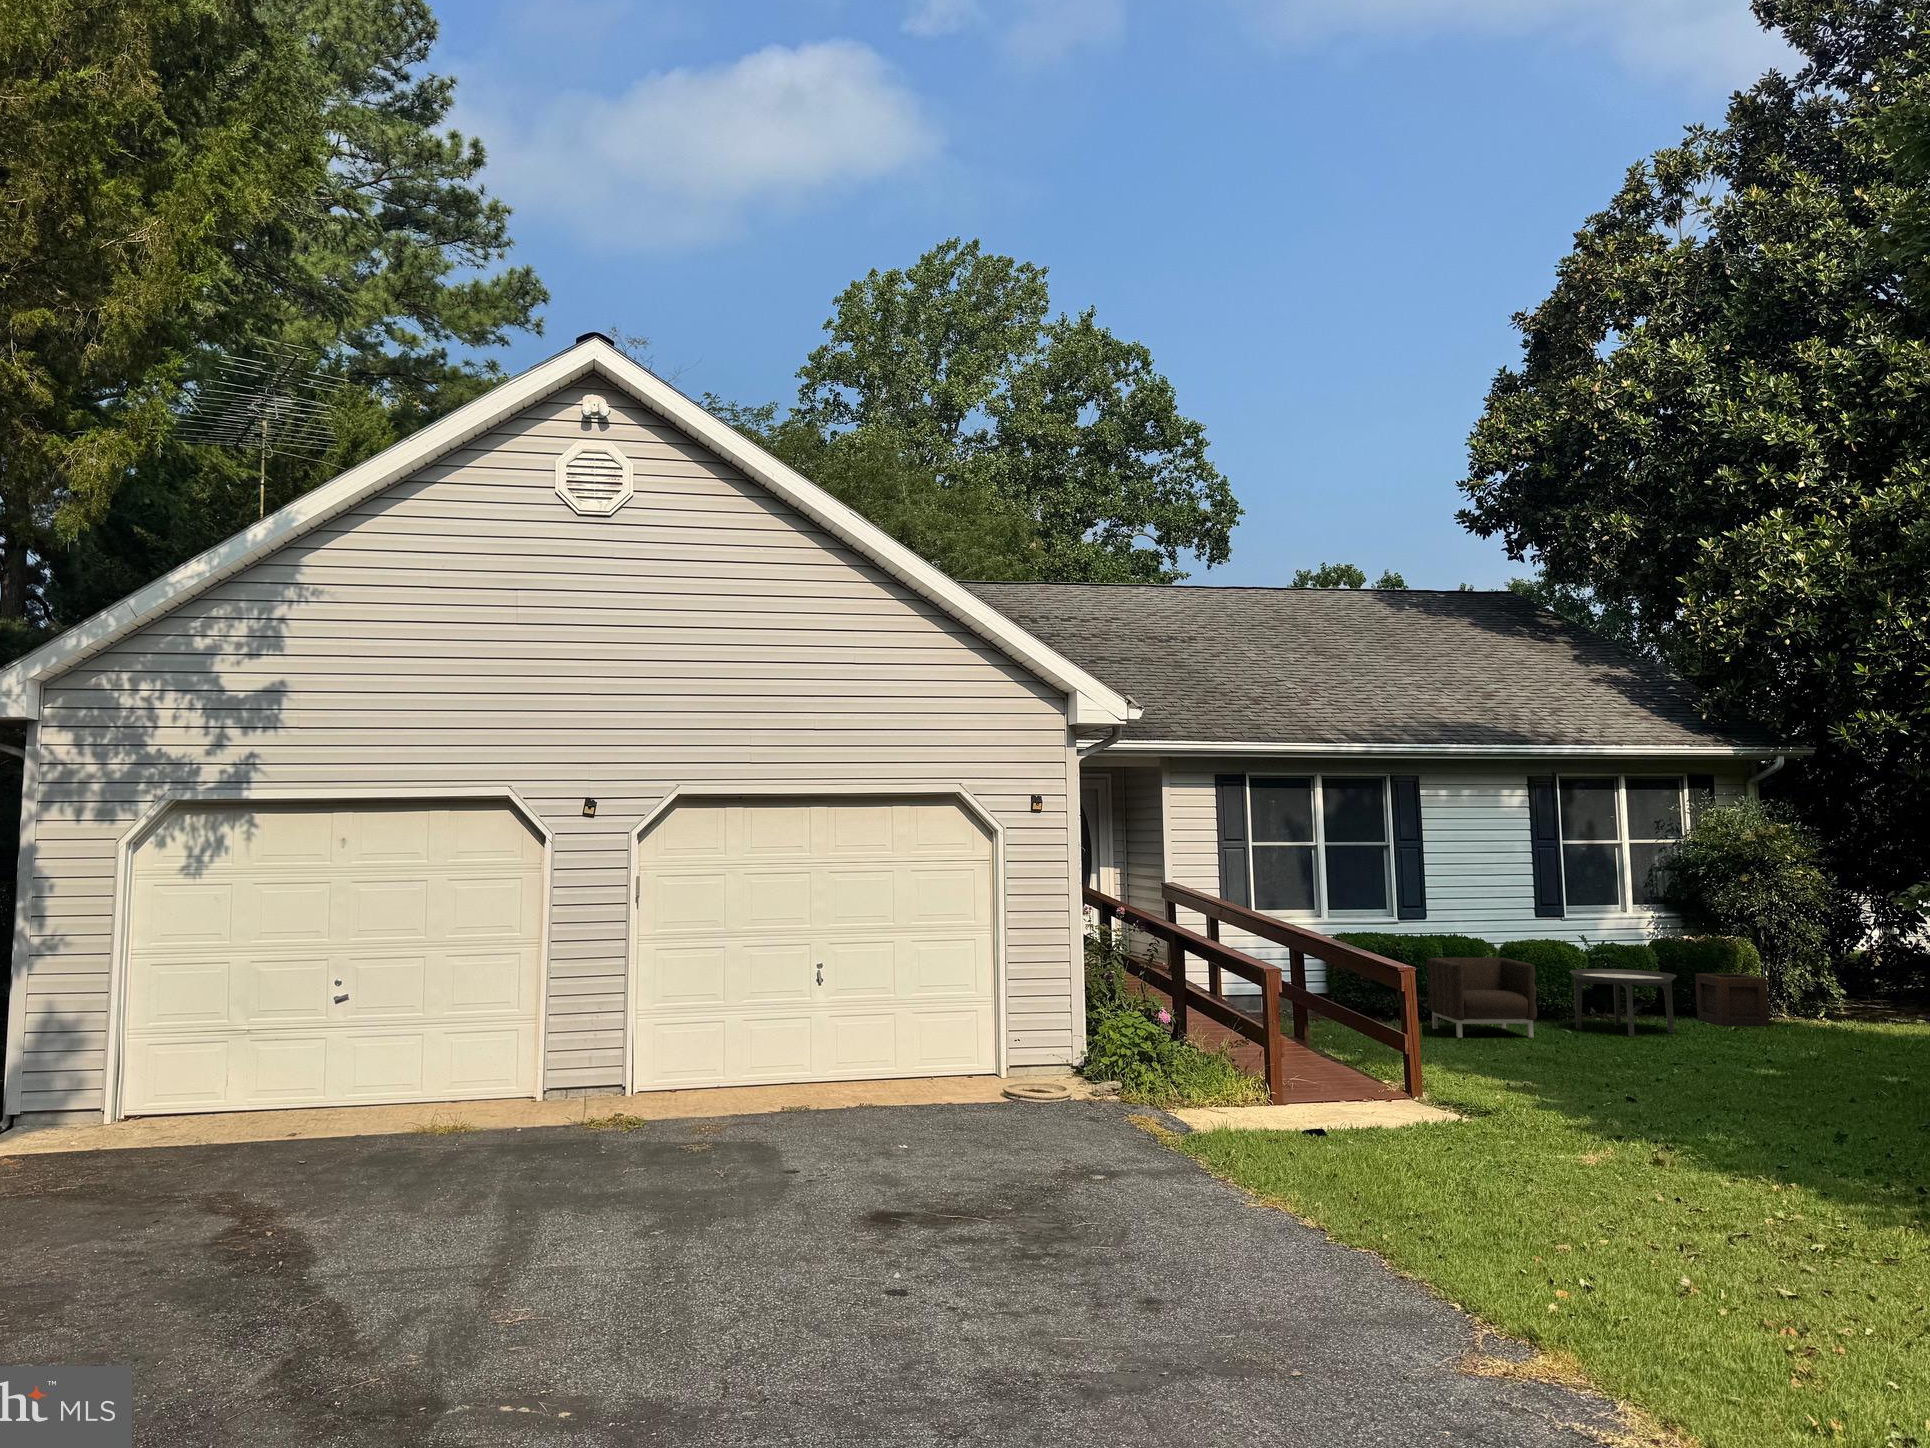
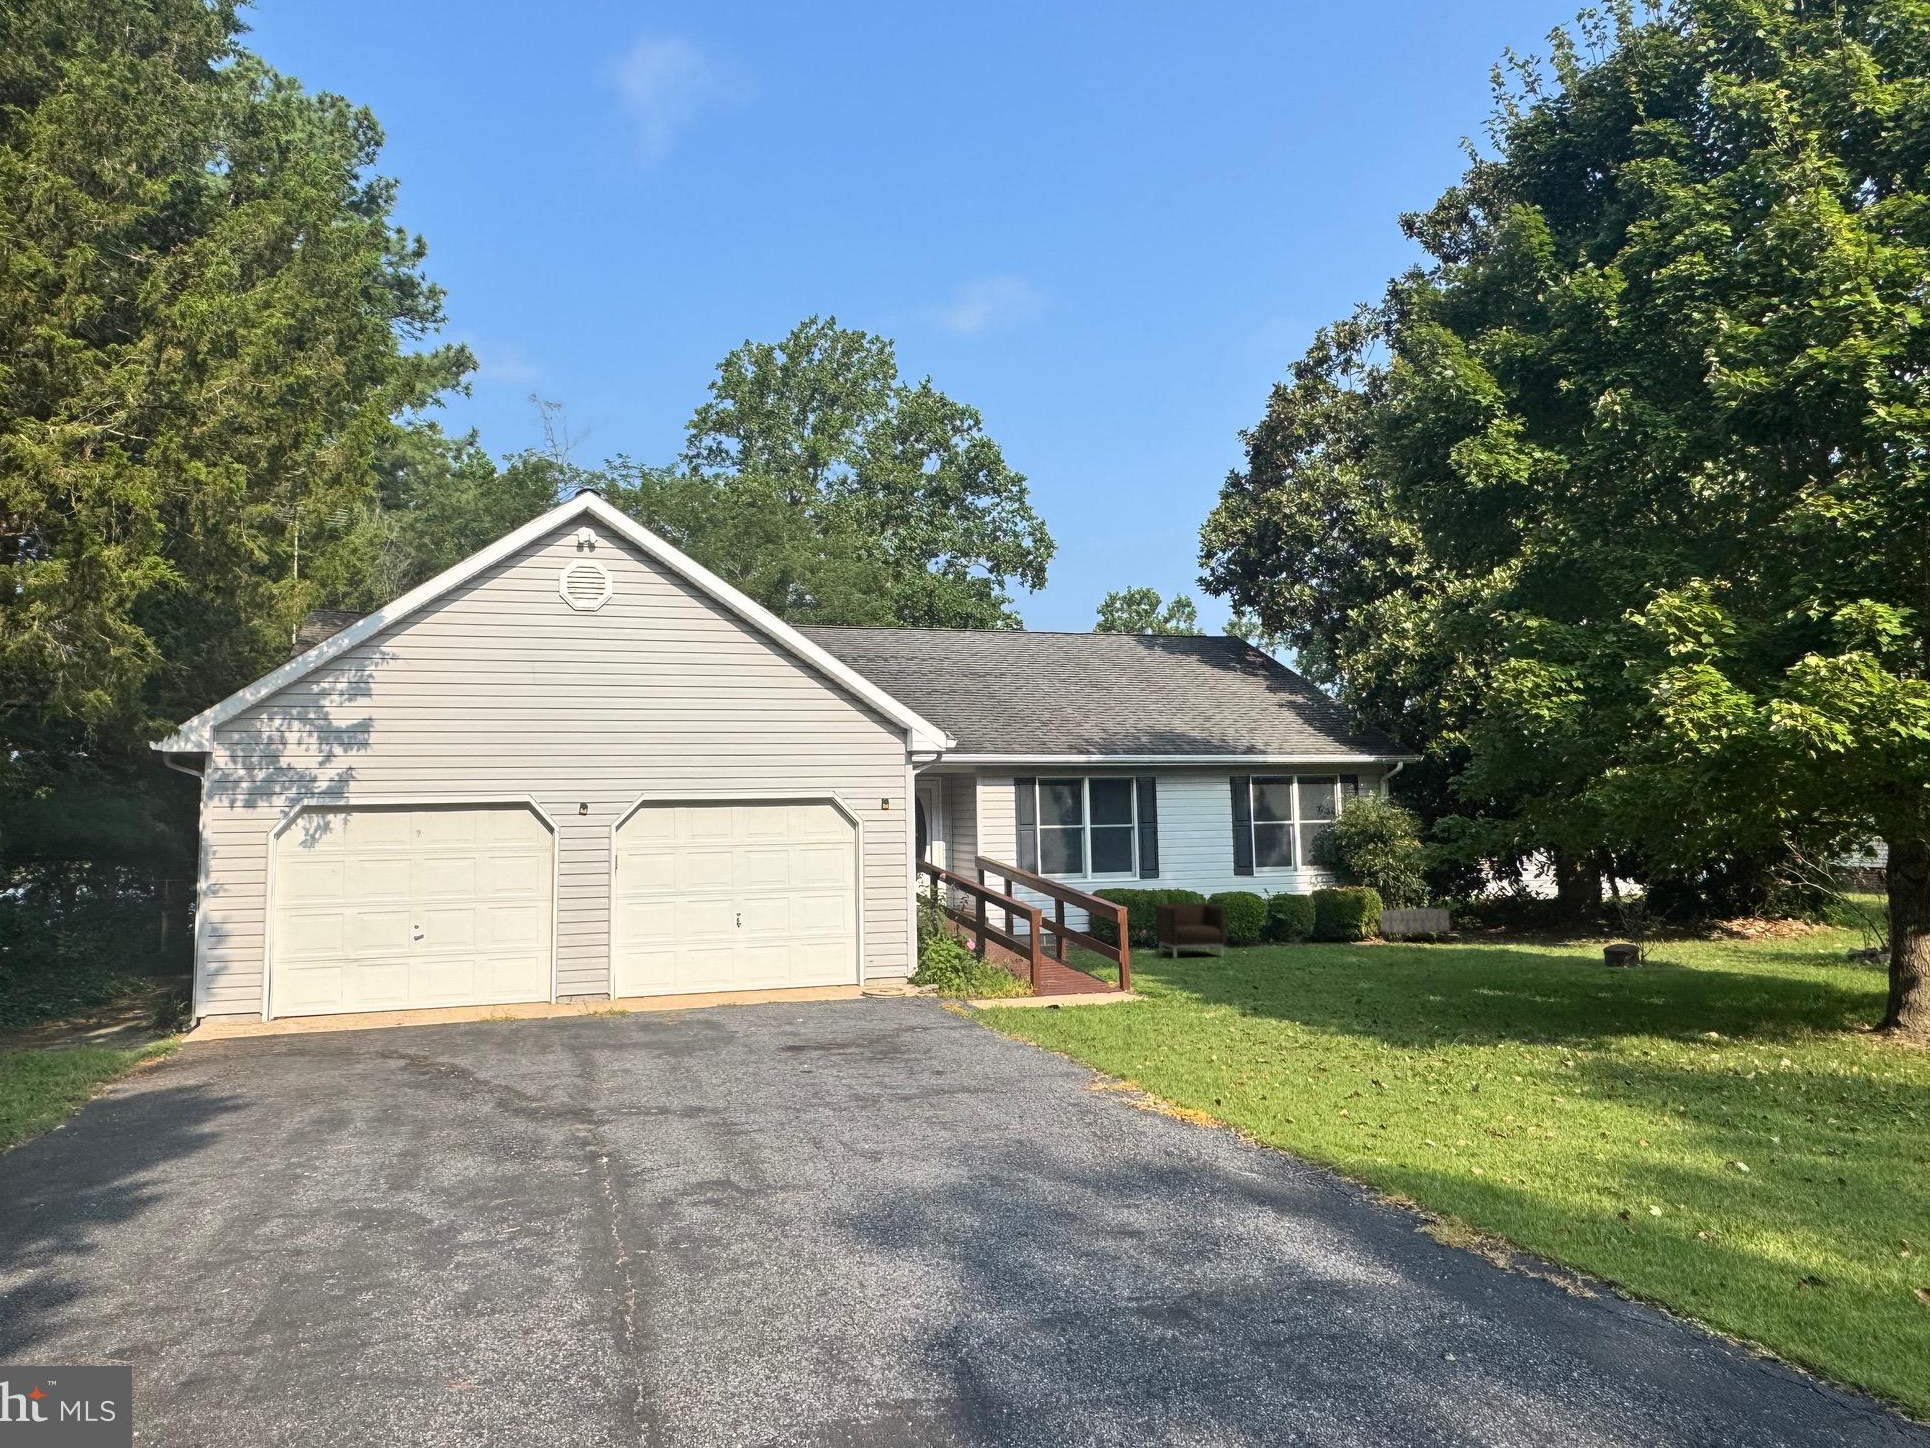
round table: present [1569,969,1676,1037] -> none [1250,910,1319,954]
bench: none [1758,970,1868,1021] -> present [1381,908,1450,942]
wooden crate: present [1696,974,1769,1026] -> none [1337,912,1382,947]

